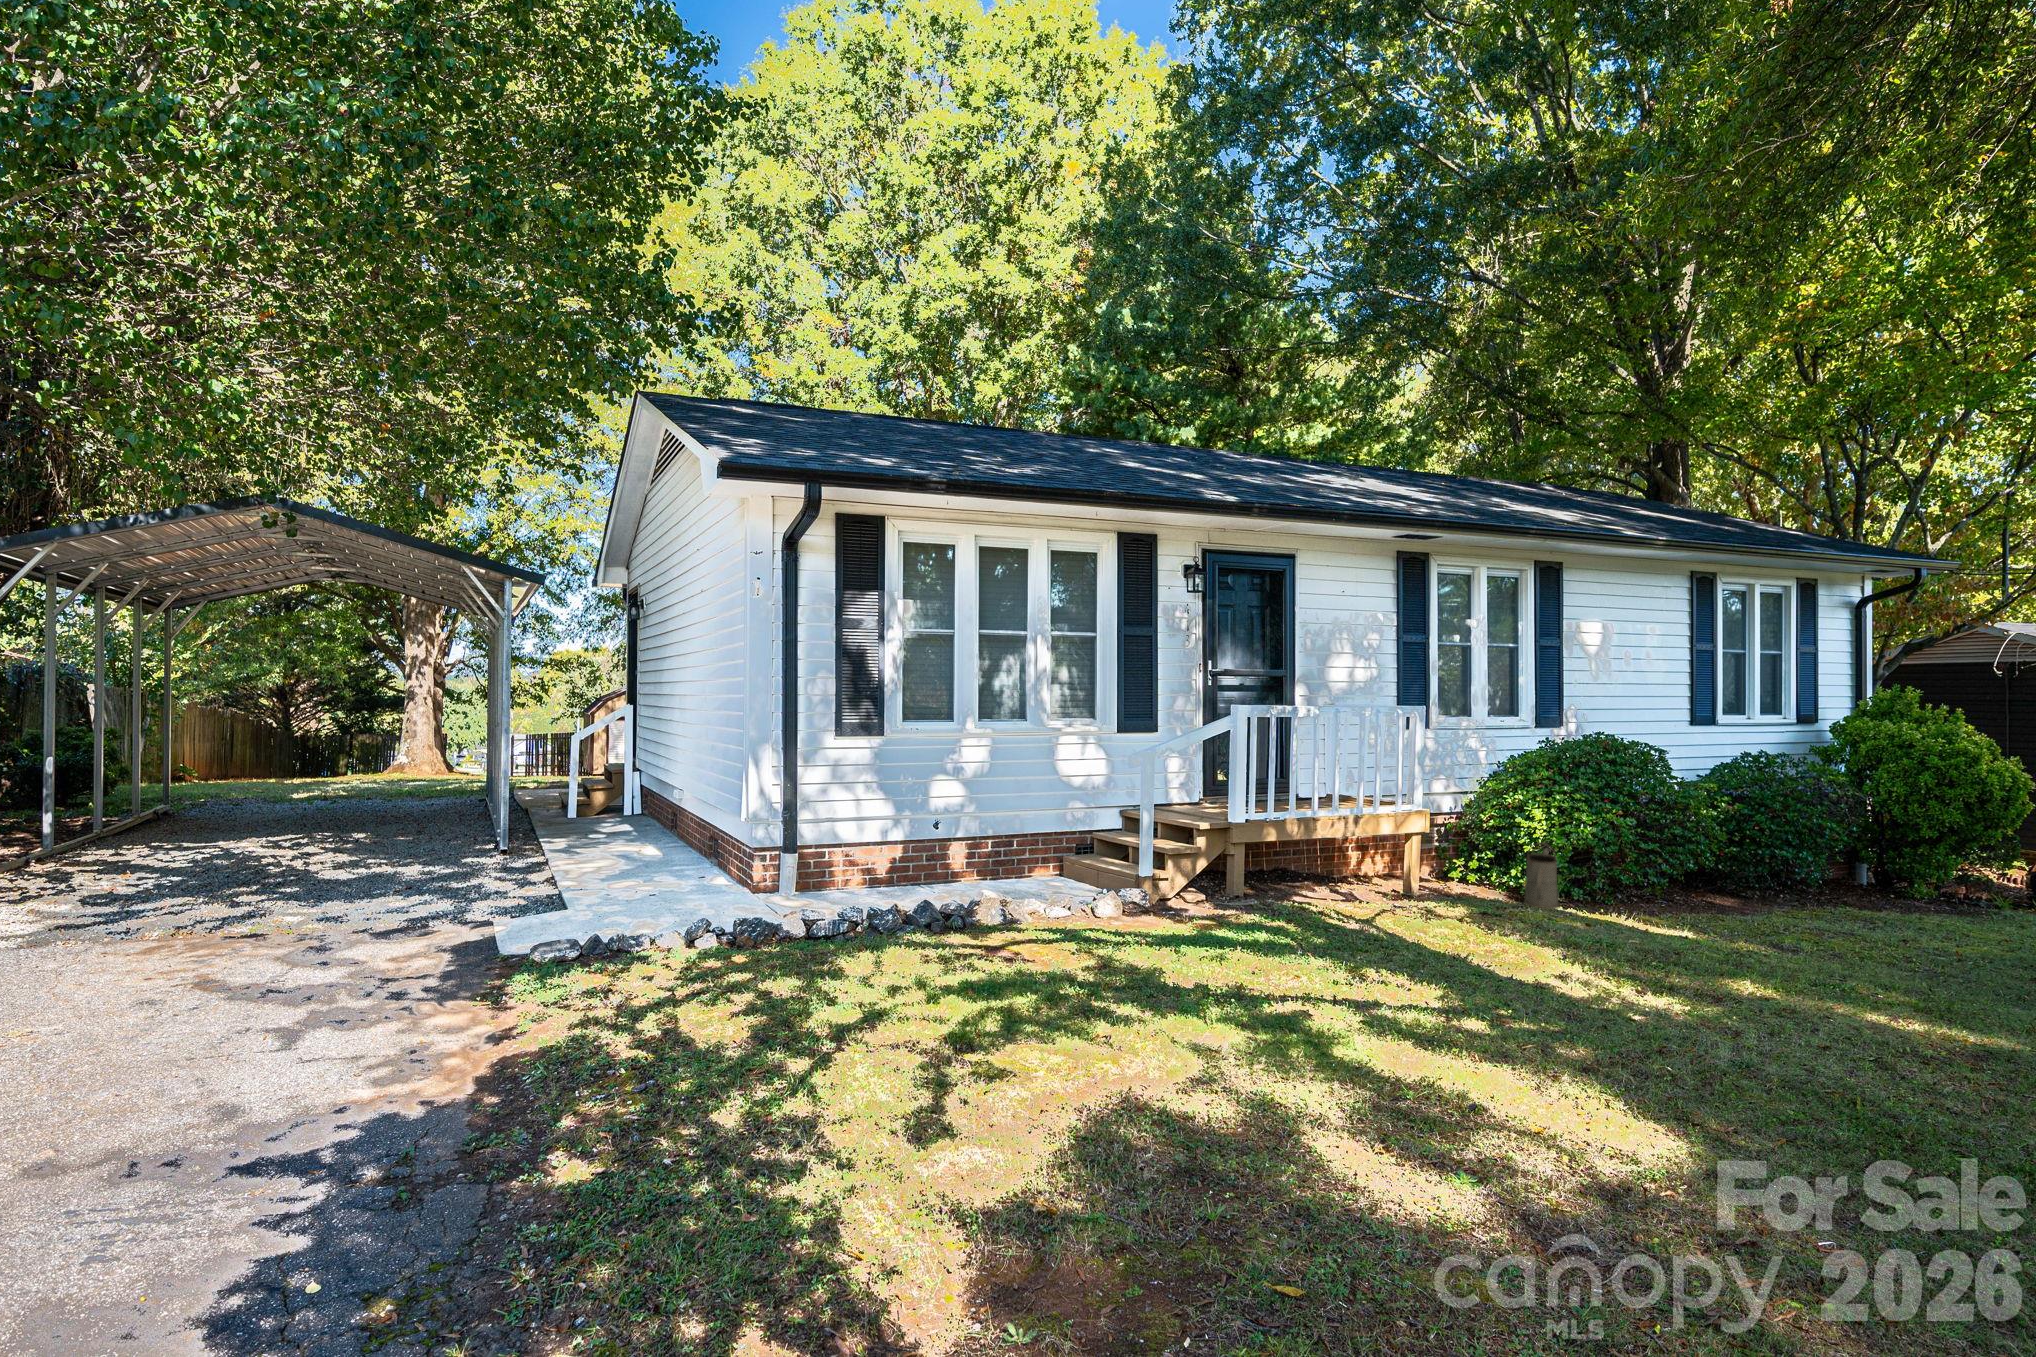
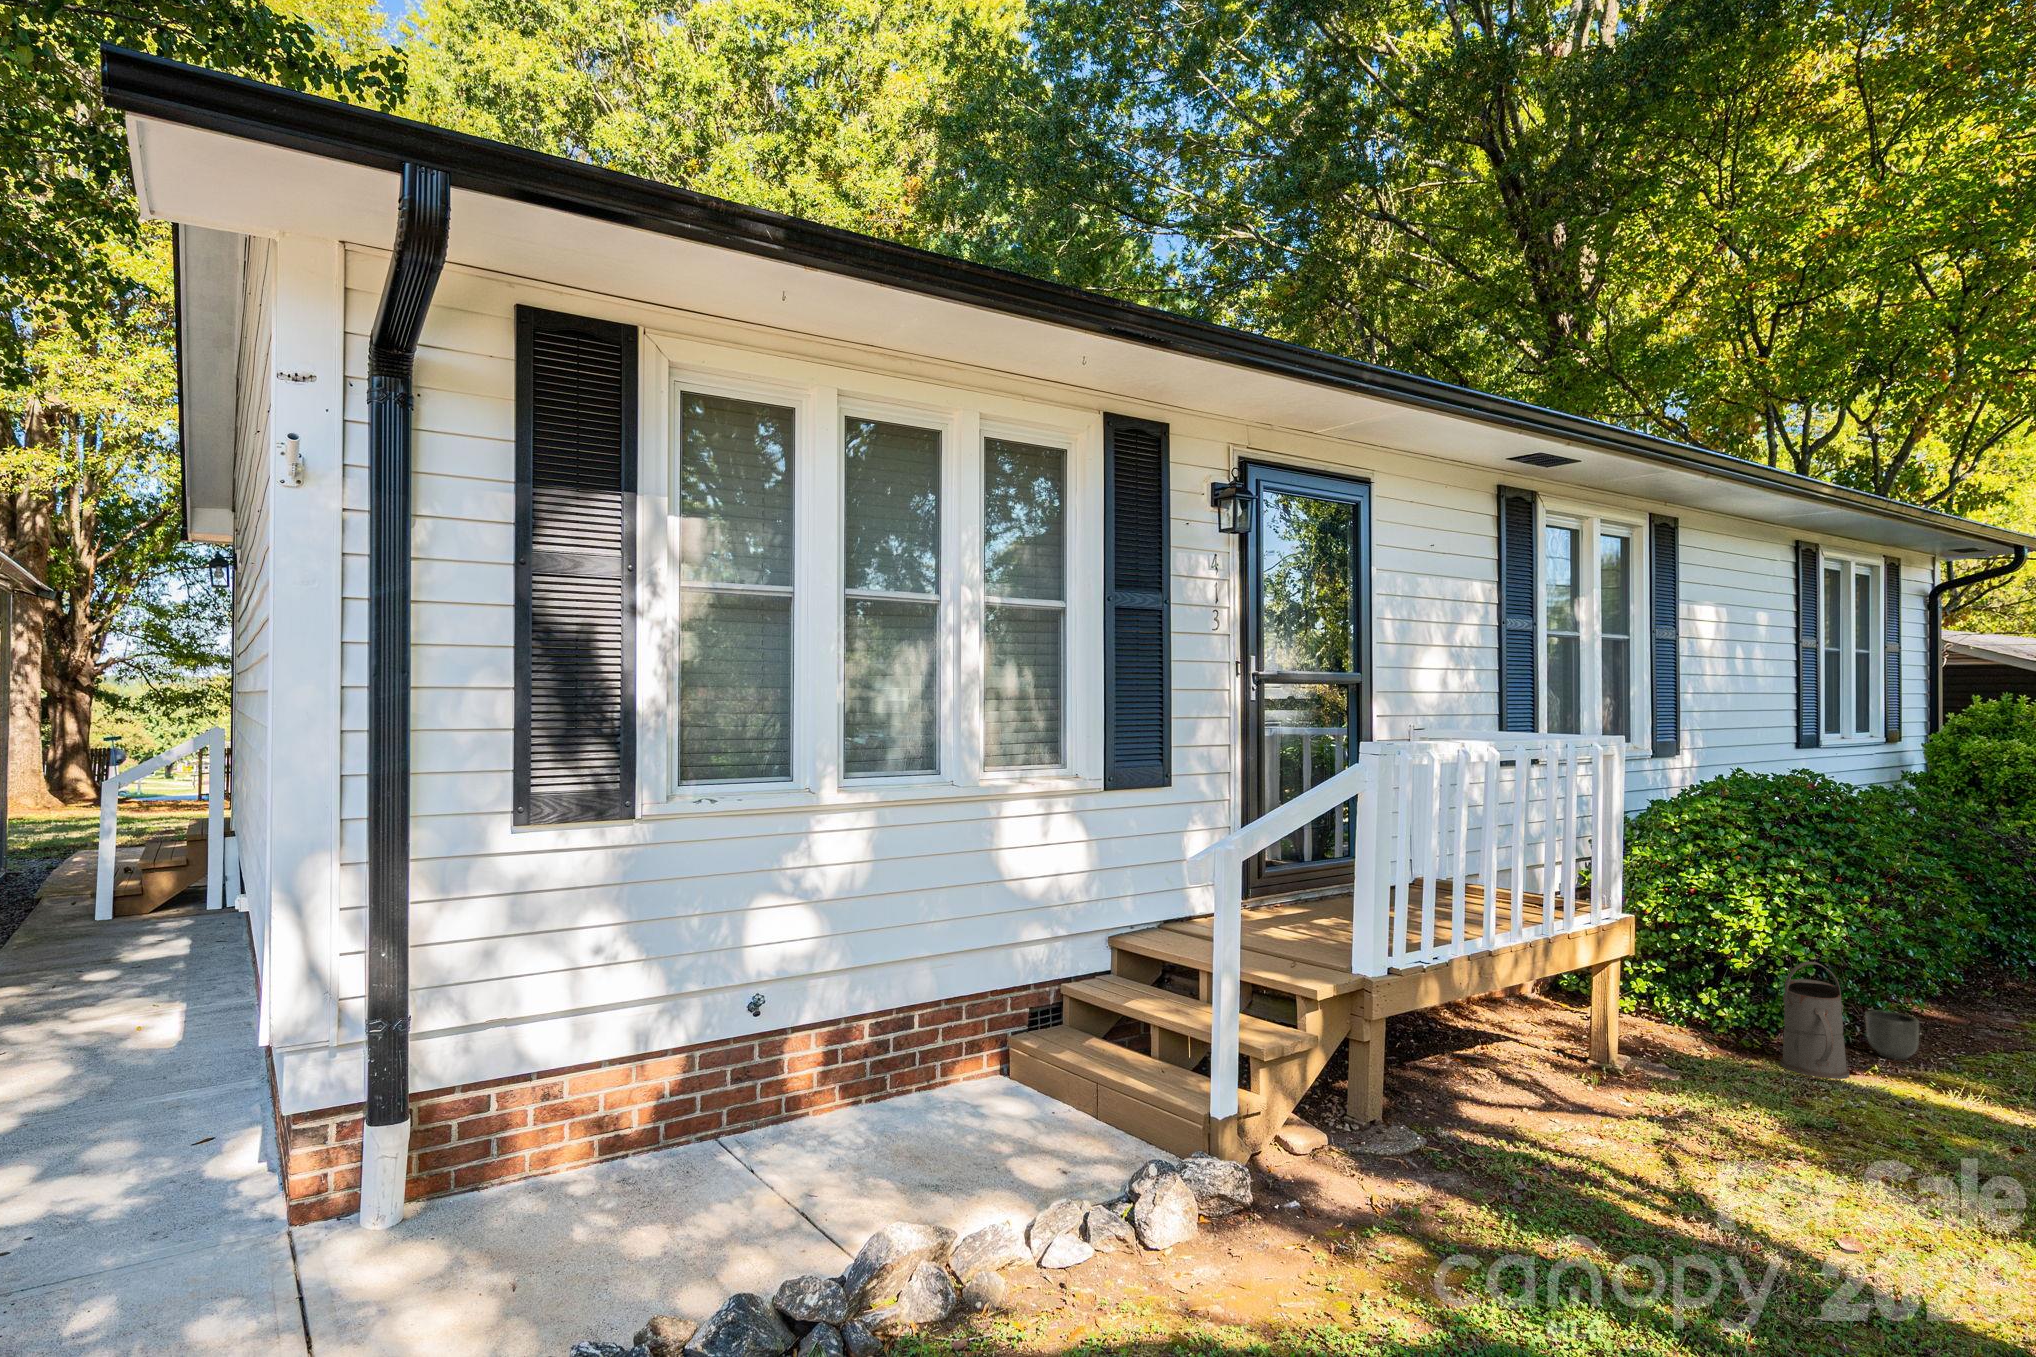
planter: none [1595,879,1624,907] -> present [1865,1011,1919,1060]

